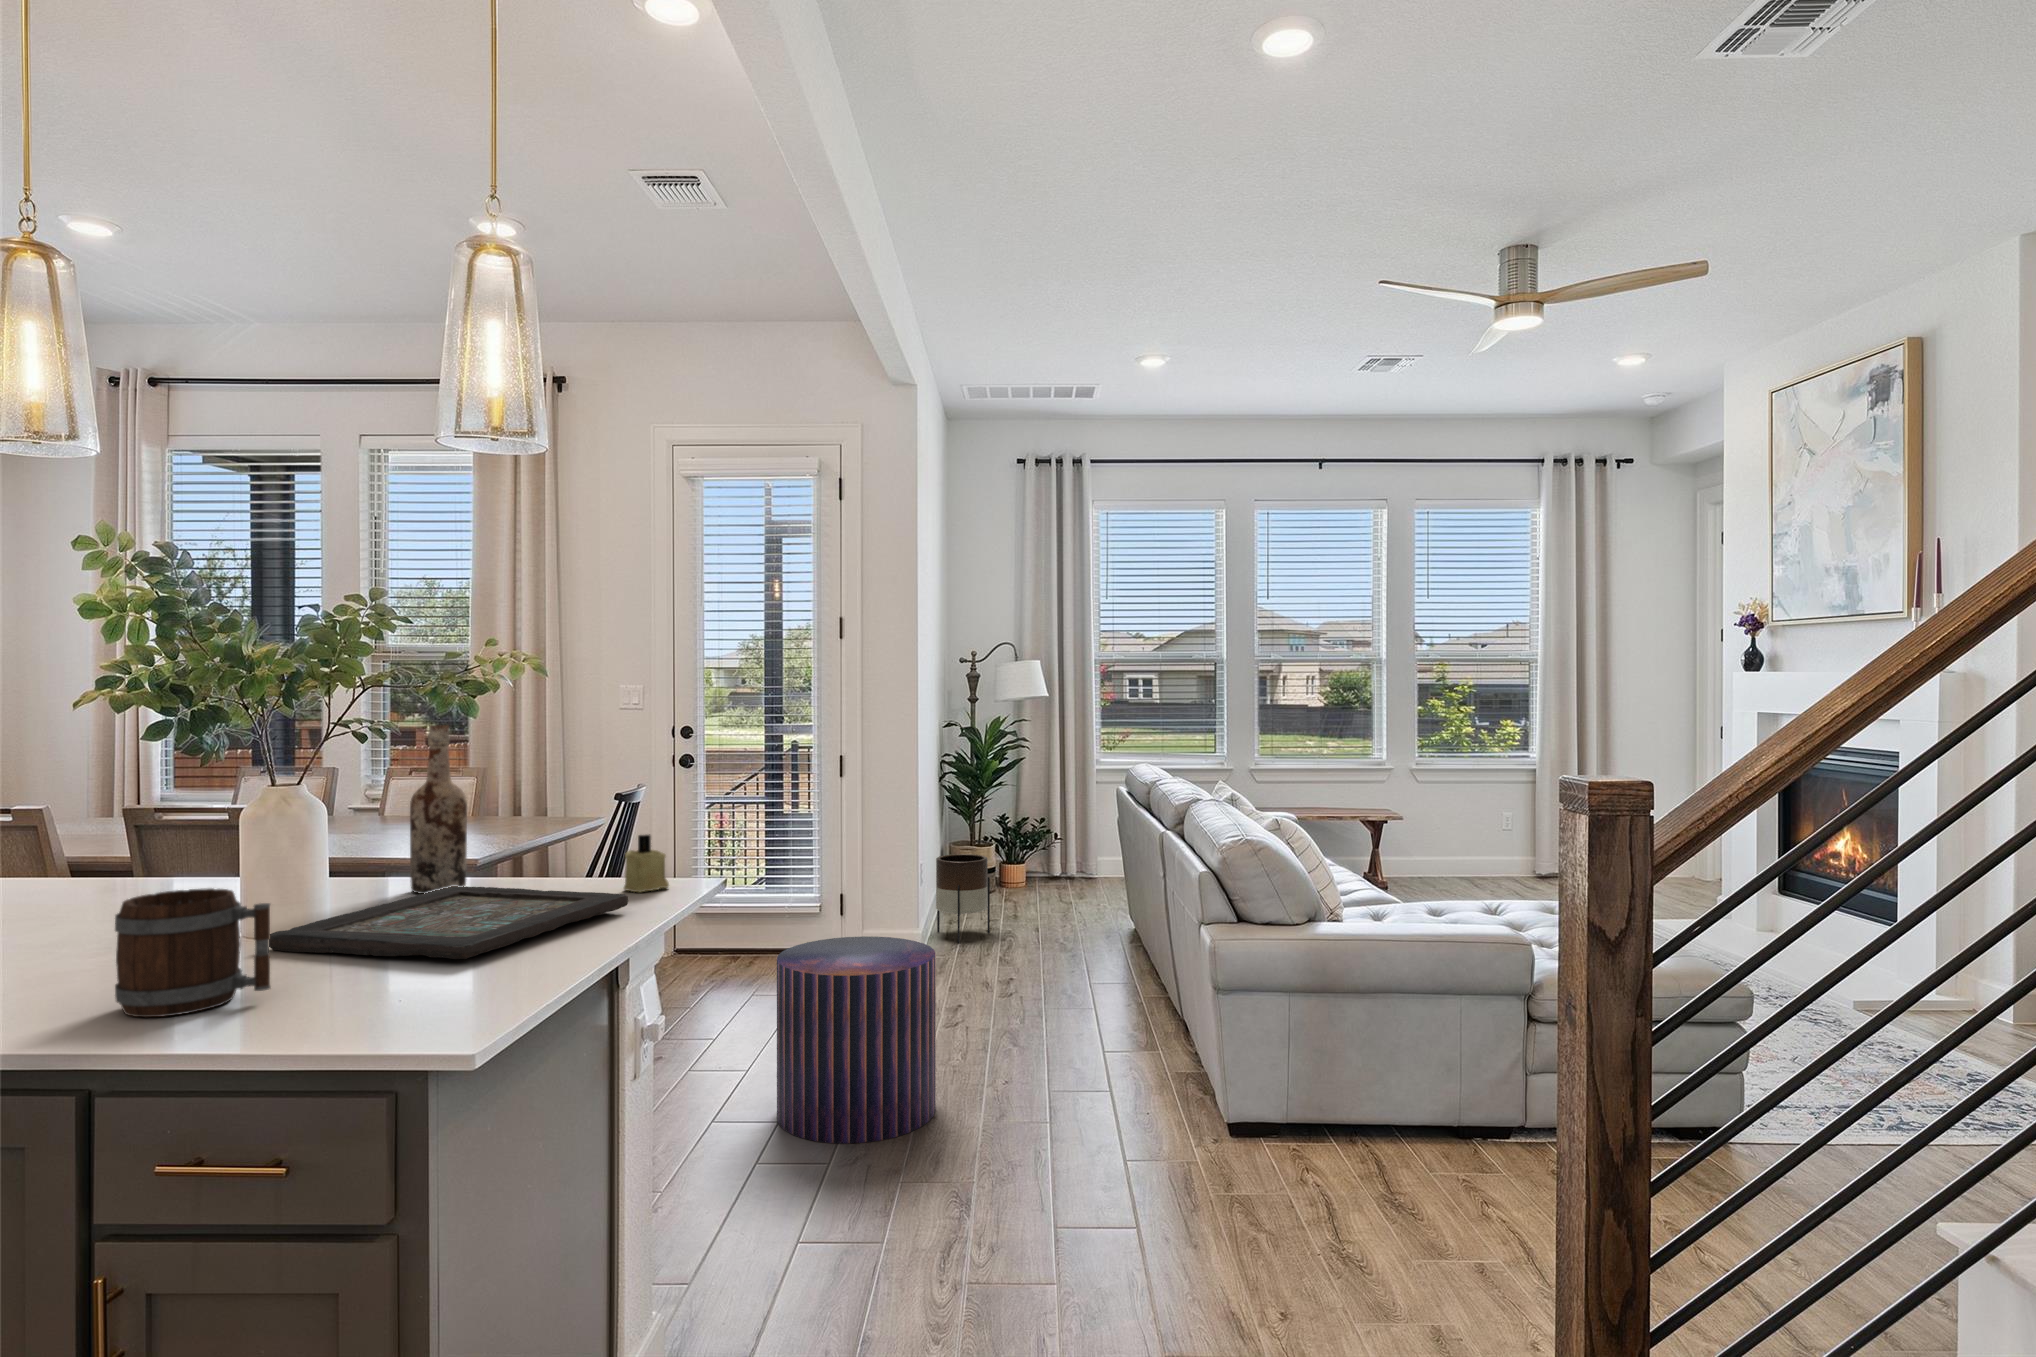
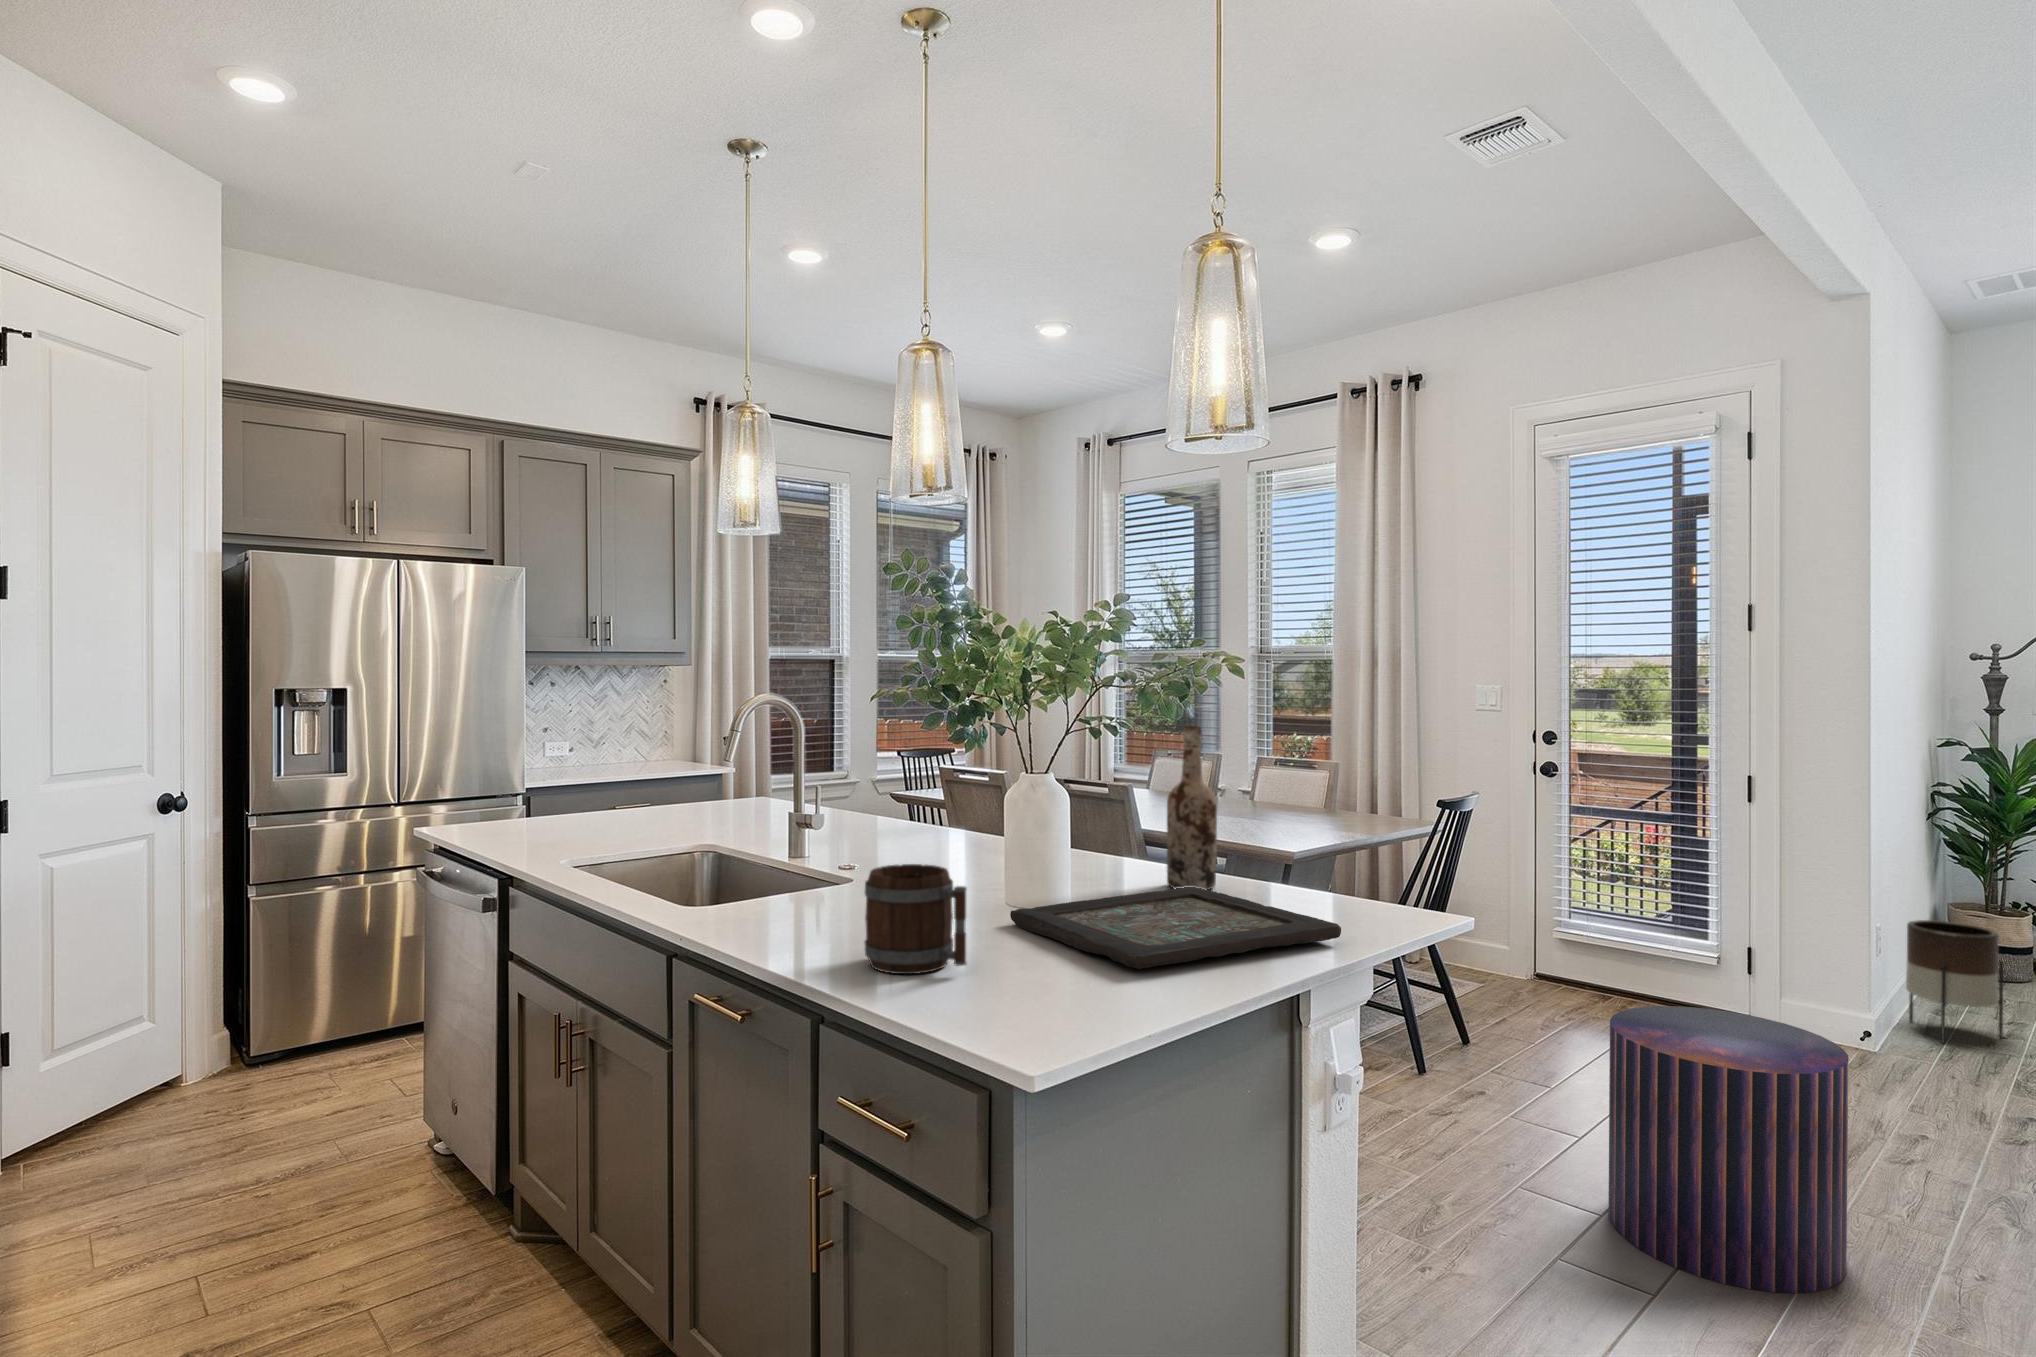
candle: present [624,834,669,892] -> none [1357,858,1410,923]

